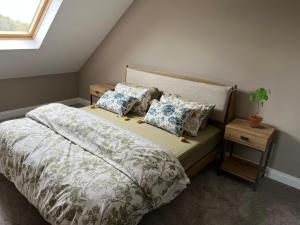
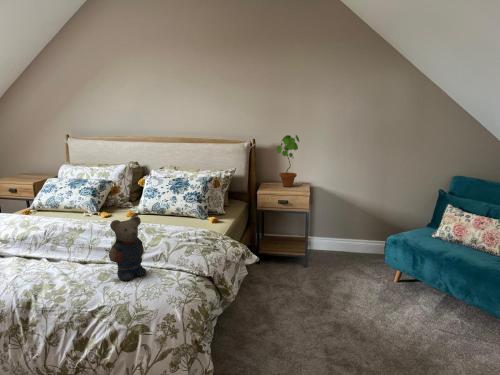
teddy bear: none [82,135,106,173] -> present [109,216,146,280]

